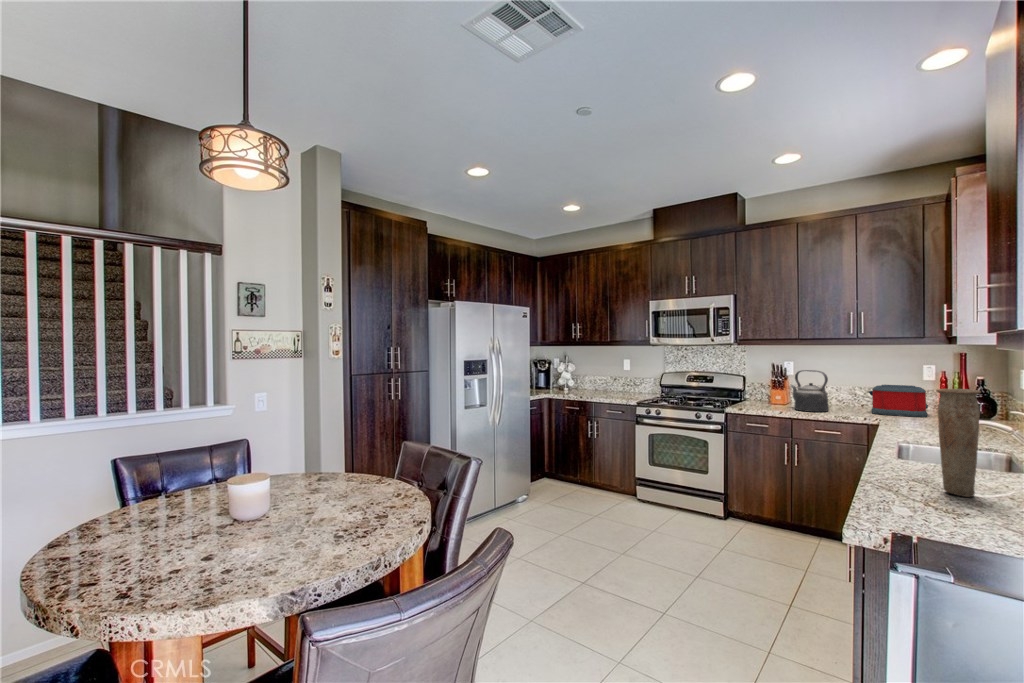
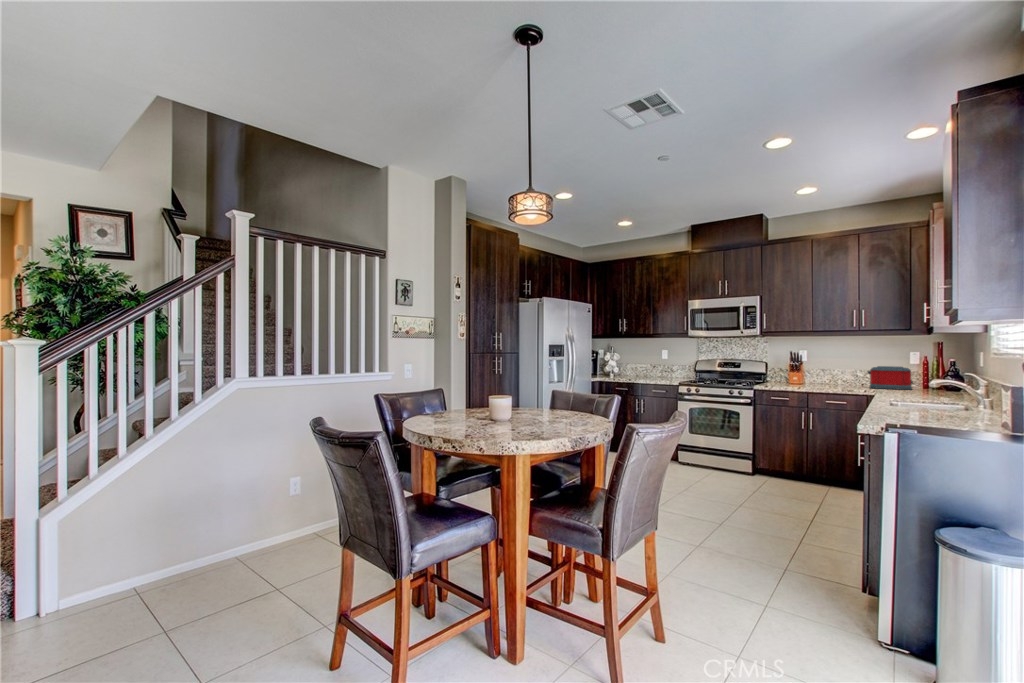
kettle: present [791,370,829,412] -> none [806,355,836,387]
vase: present [936,389,981,497] -> none [909,350,936,415]

